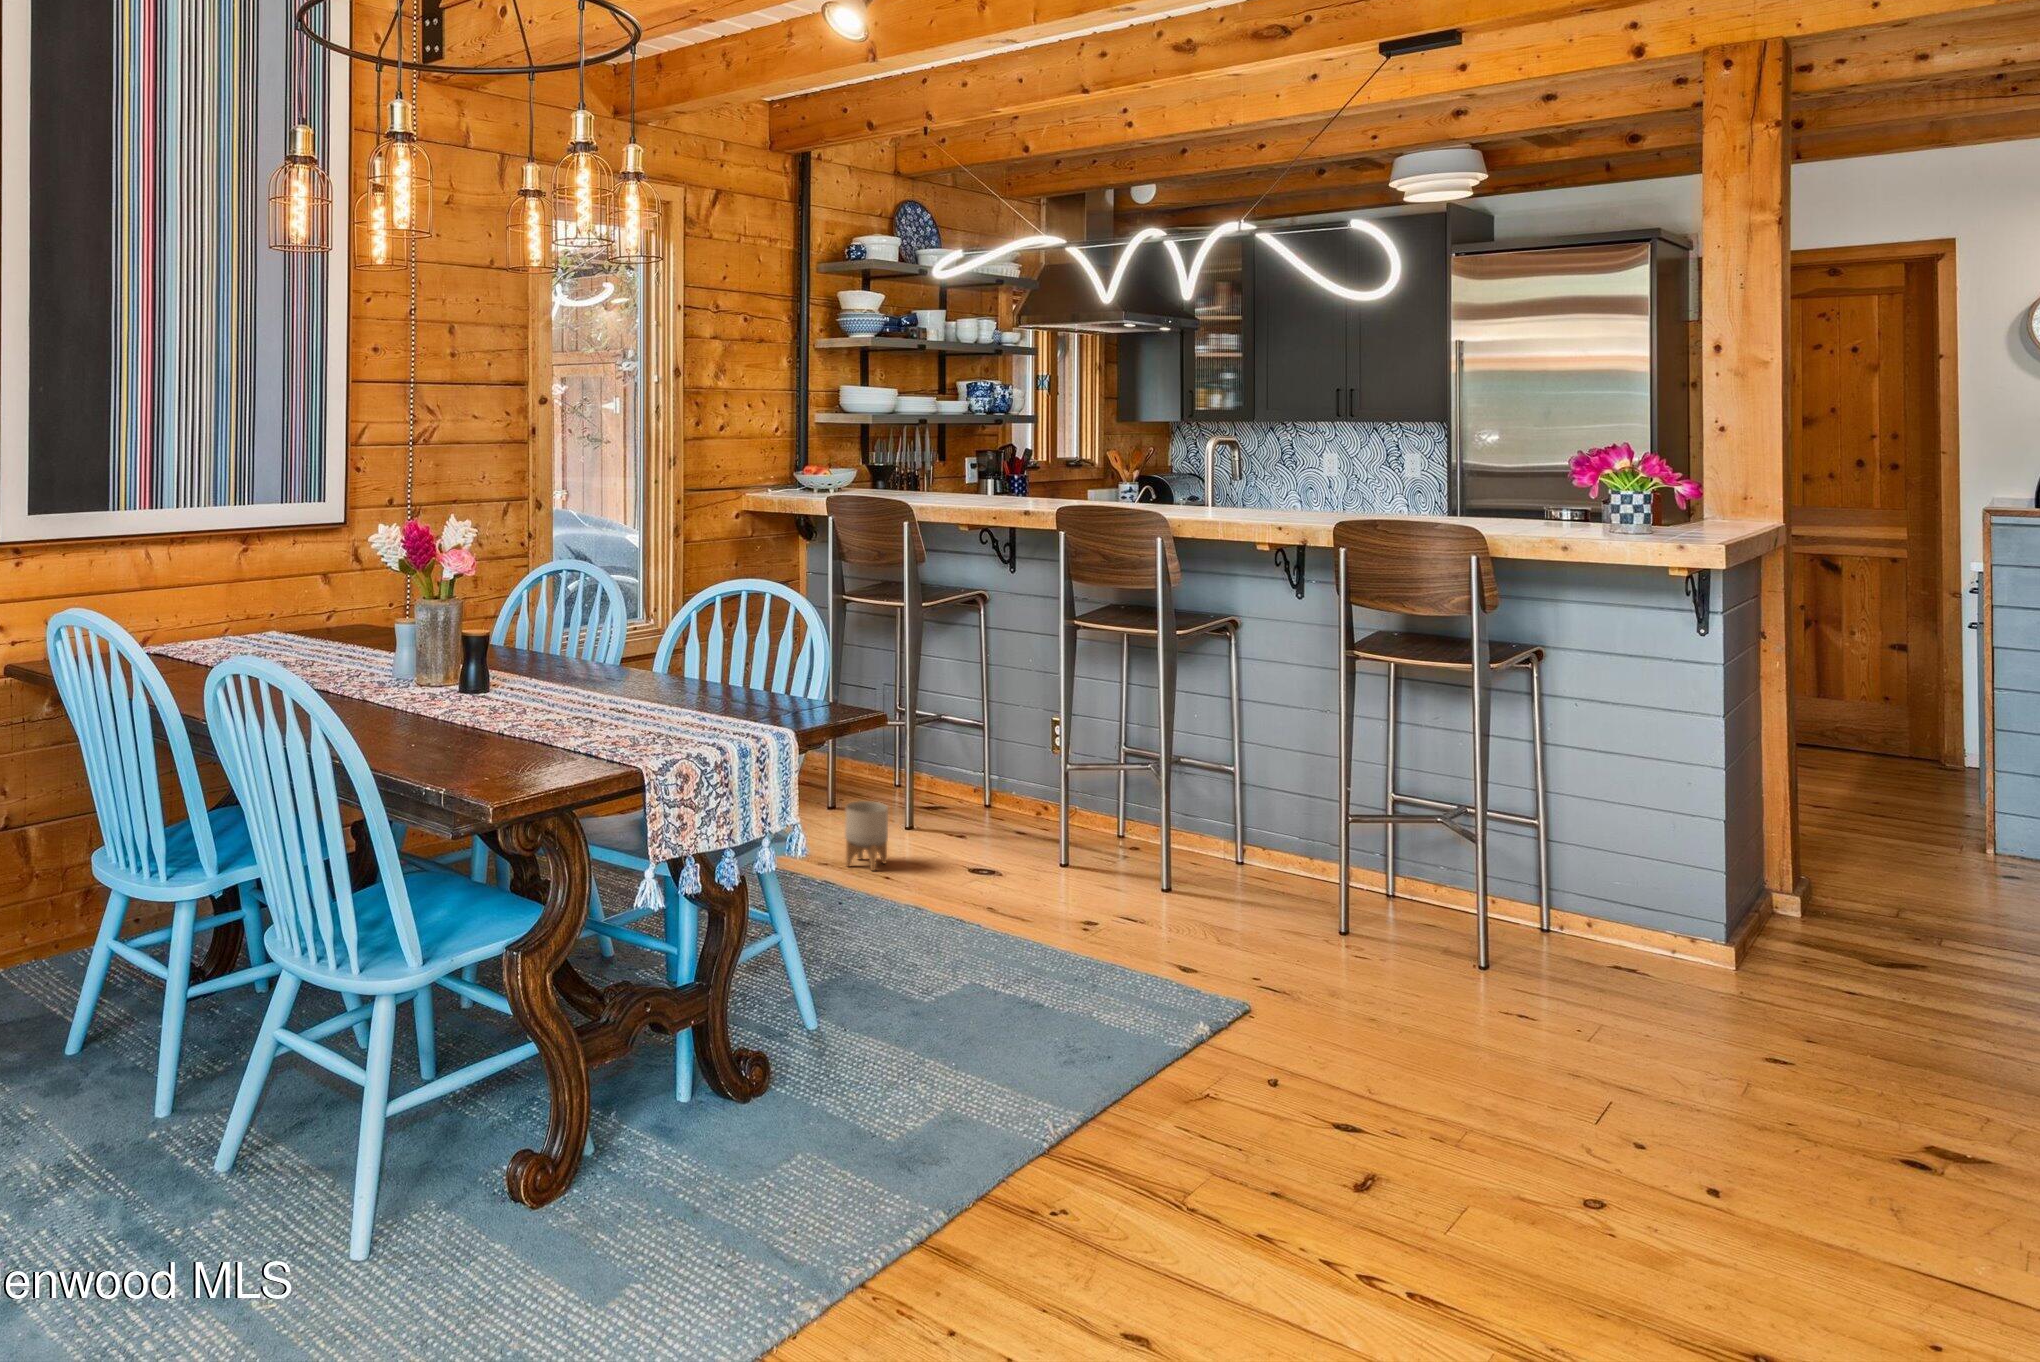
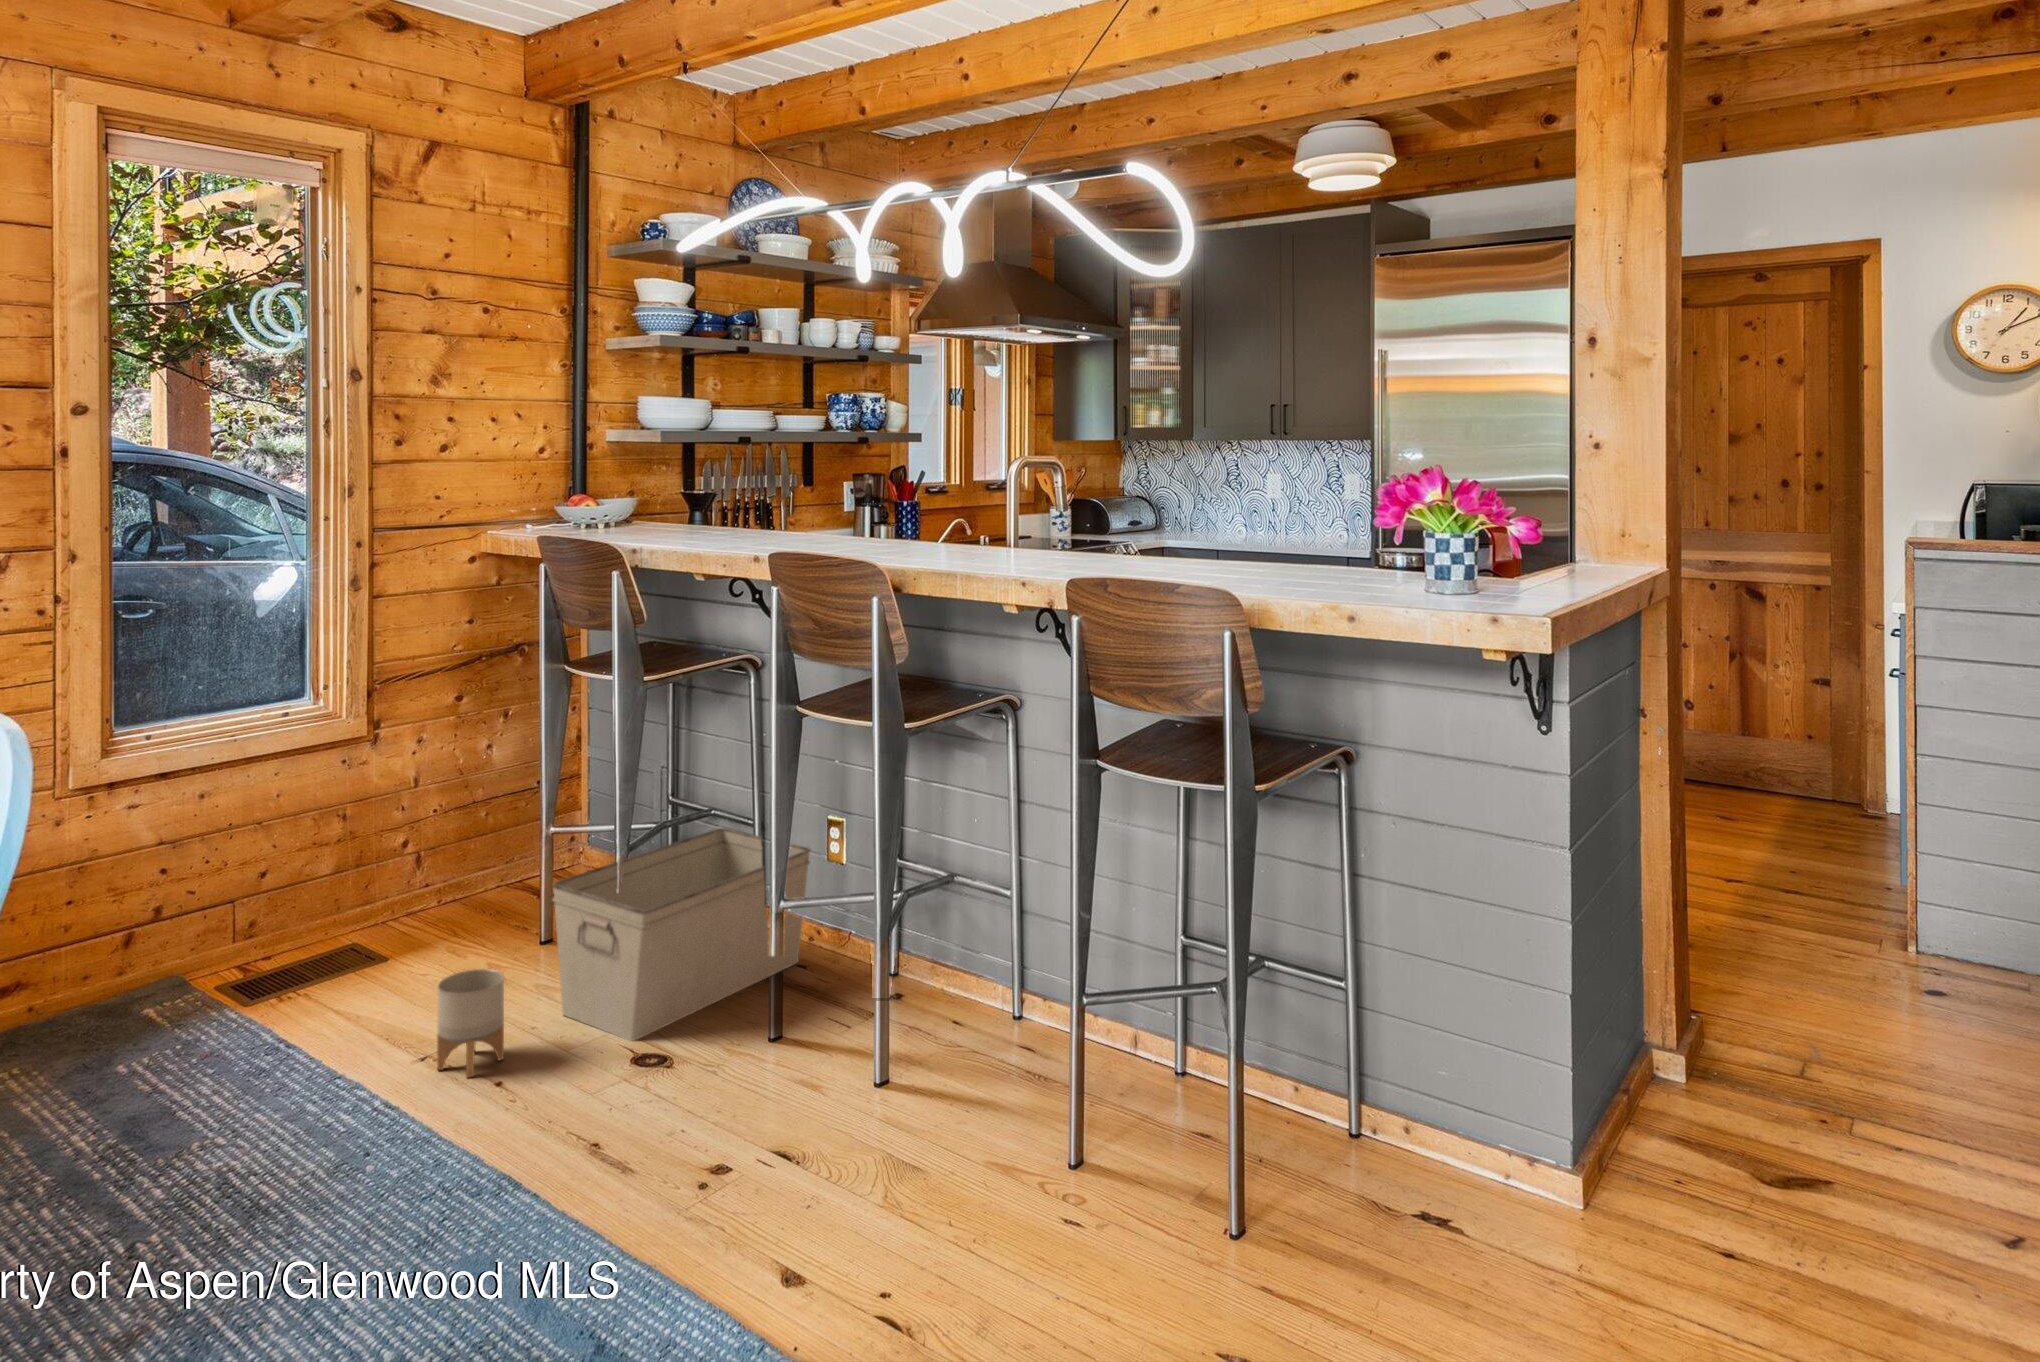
storage bin: none [892,723,1059,859] -> present [552,828,810,1041]

